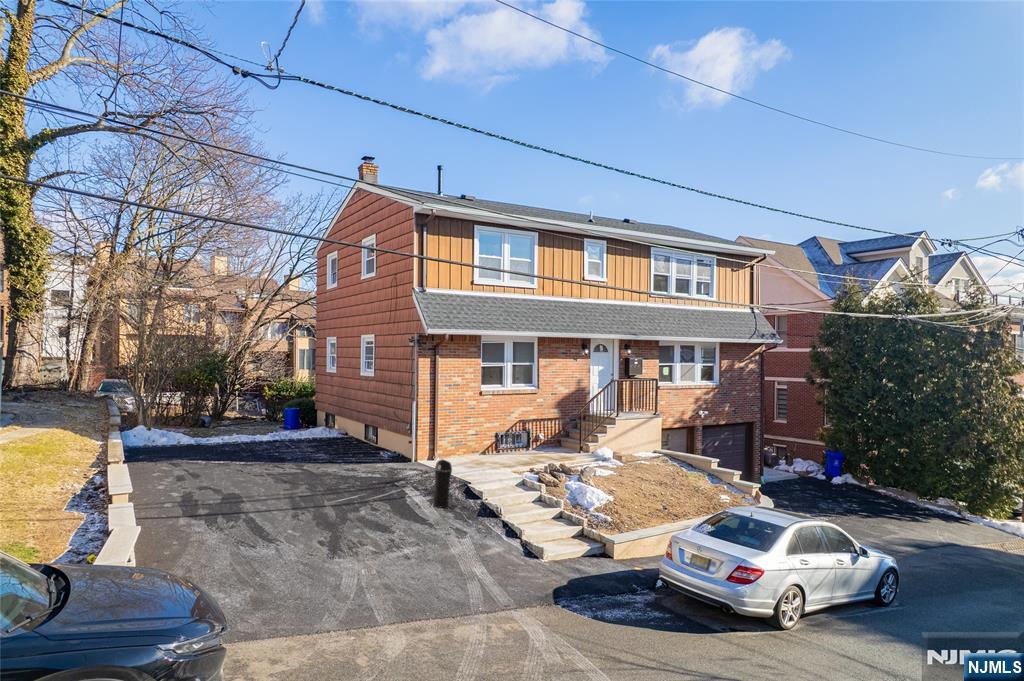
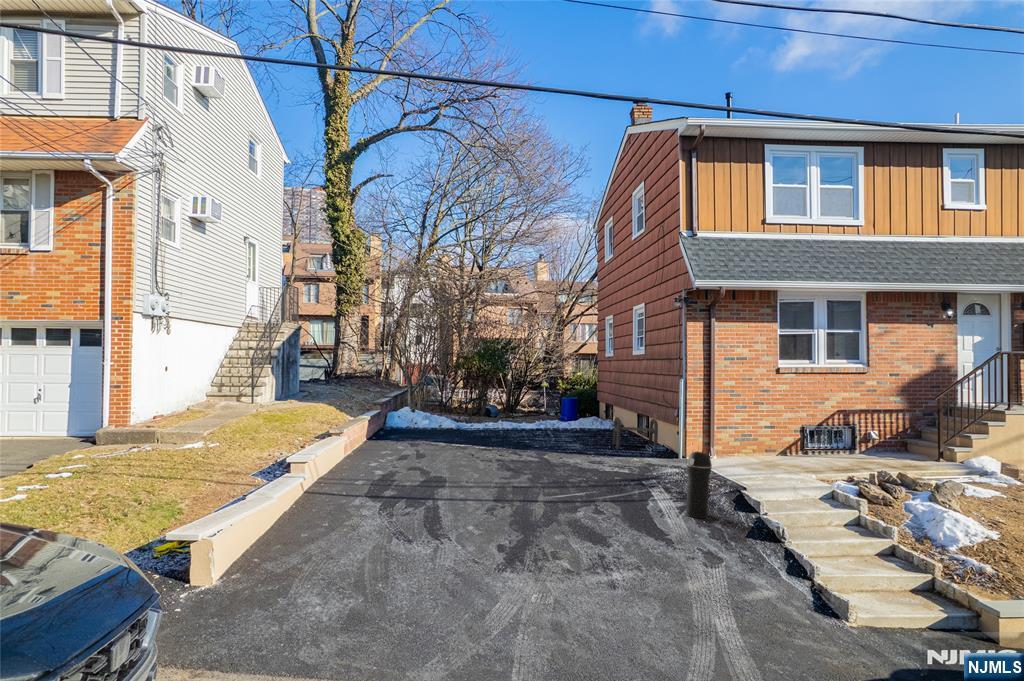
bench: none [351,430,390,457] -> present [613,417,658,450]

